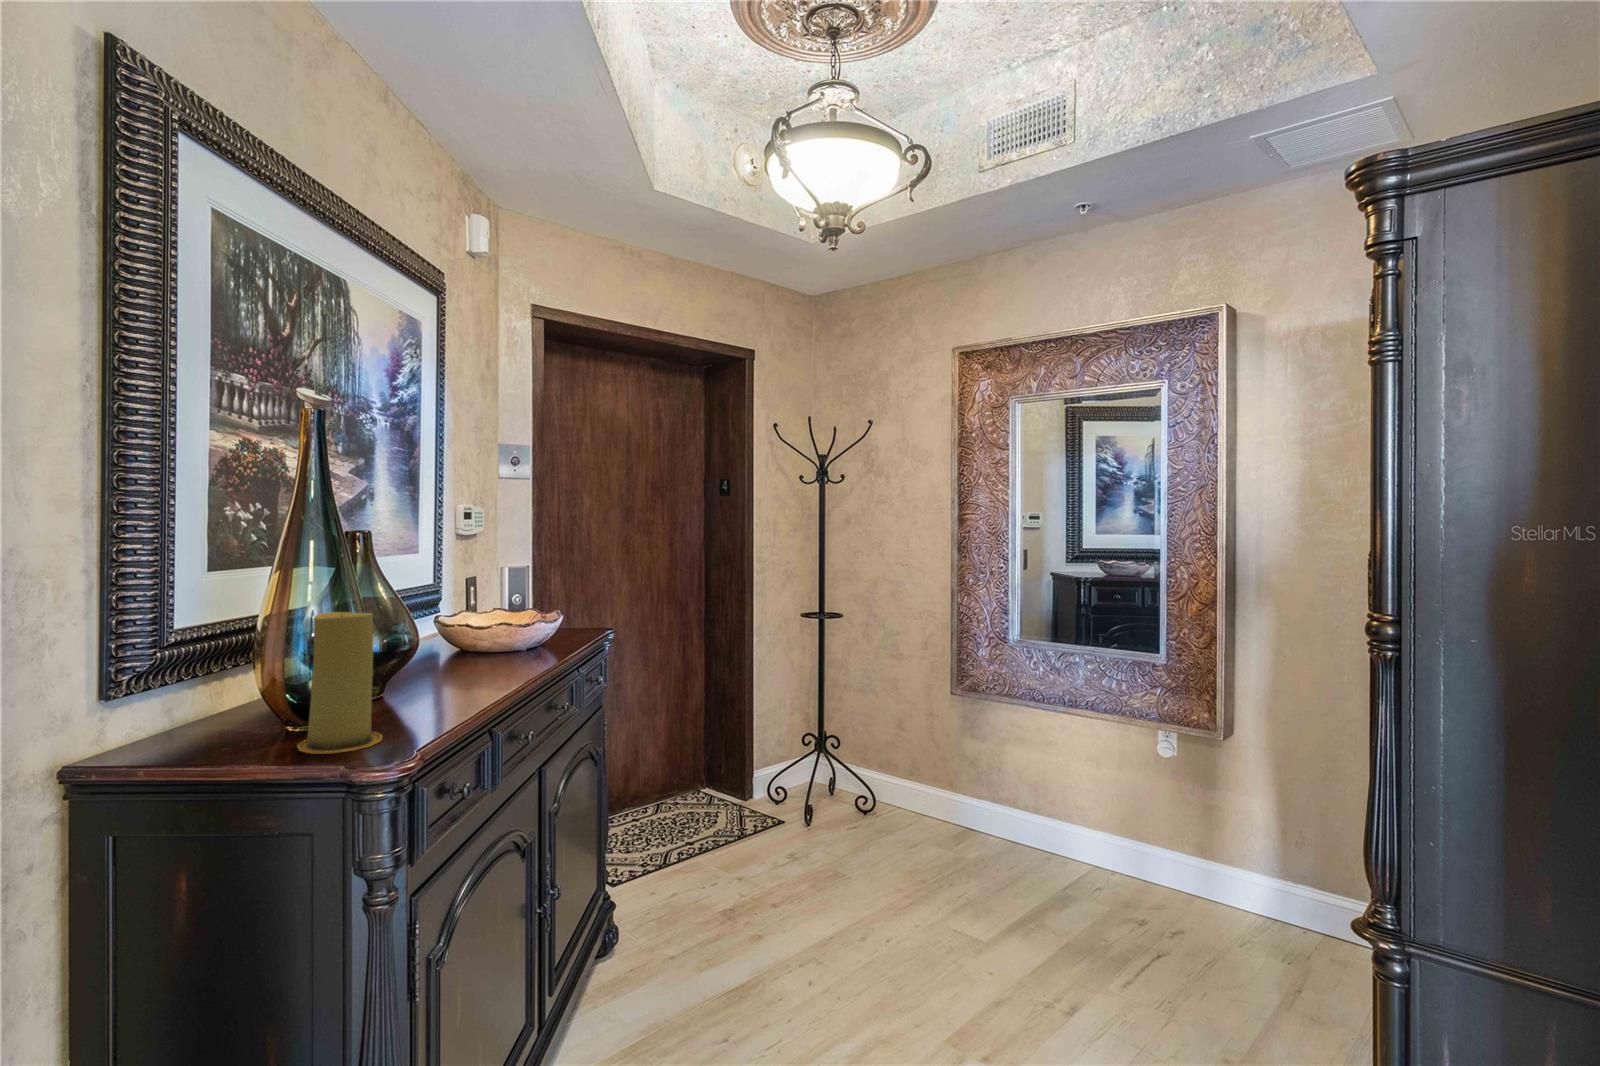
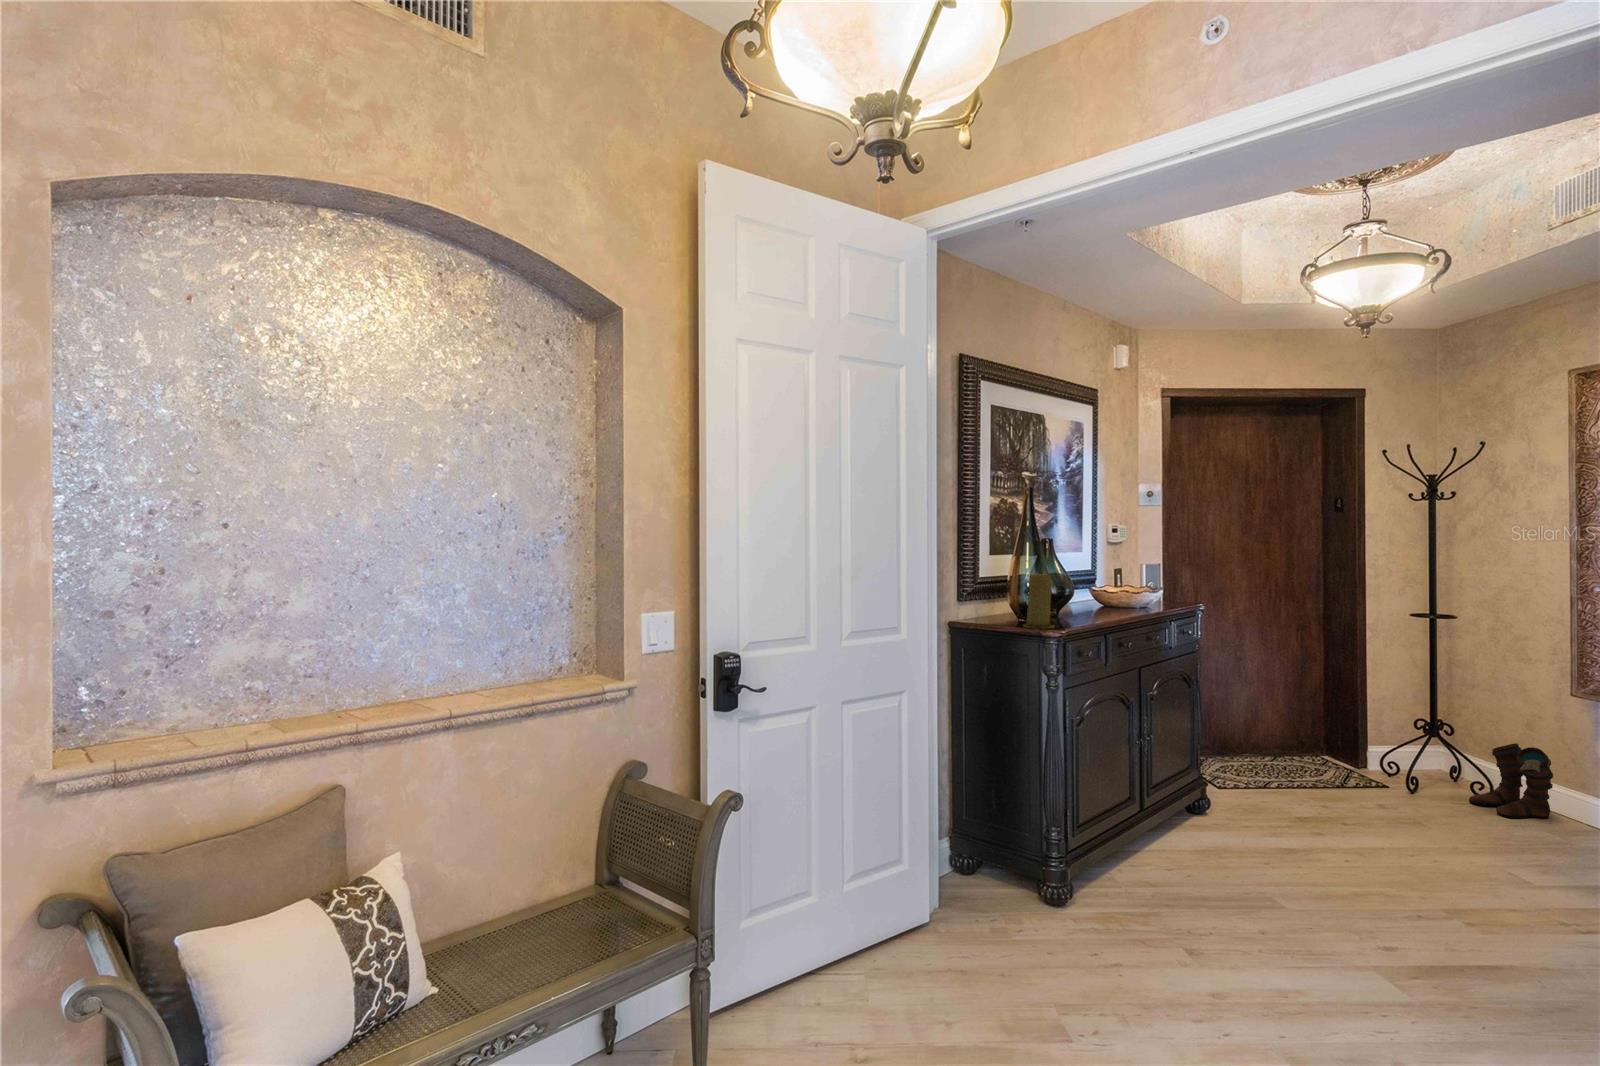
boots: none [860,746,931,832] -> present [1469,743,1553,818]

